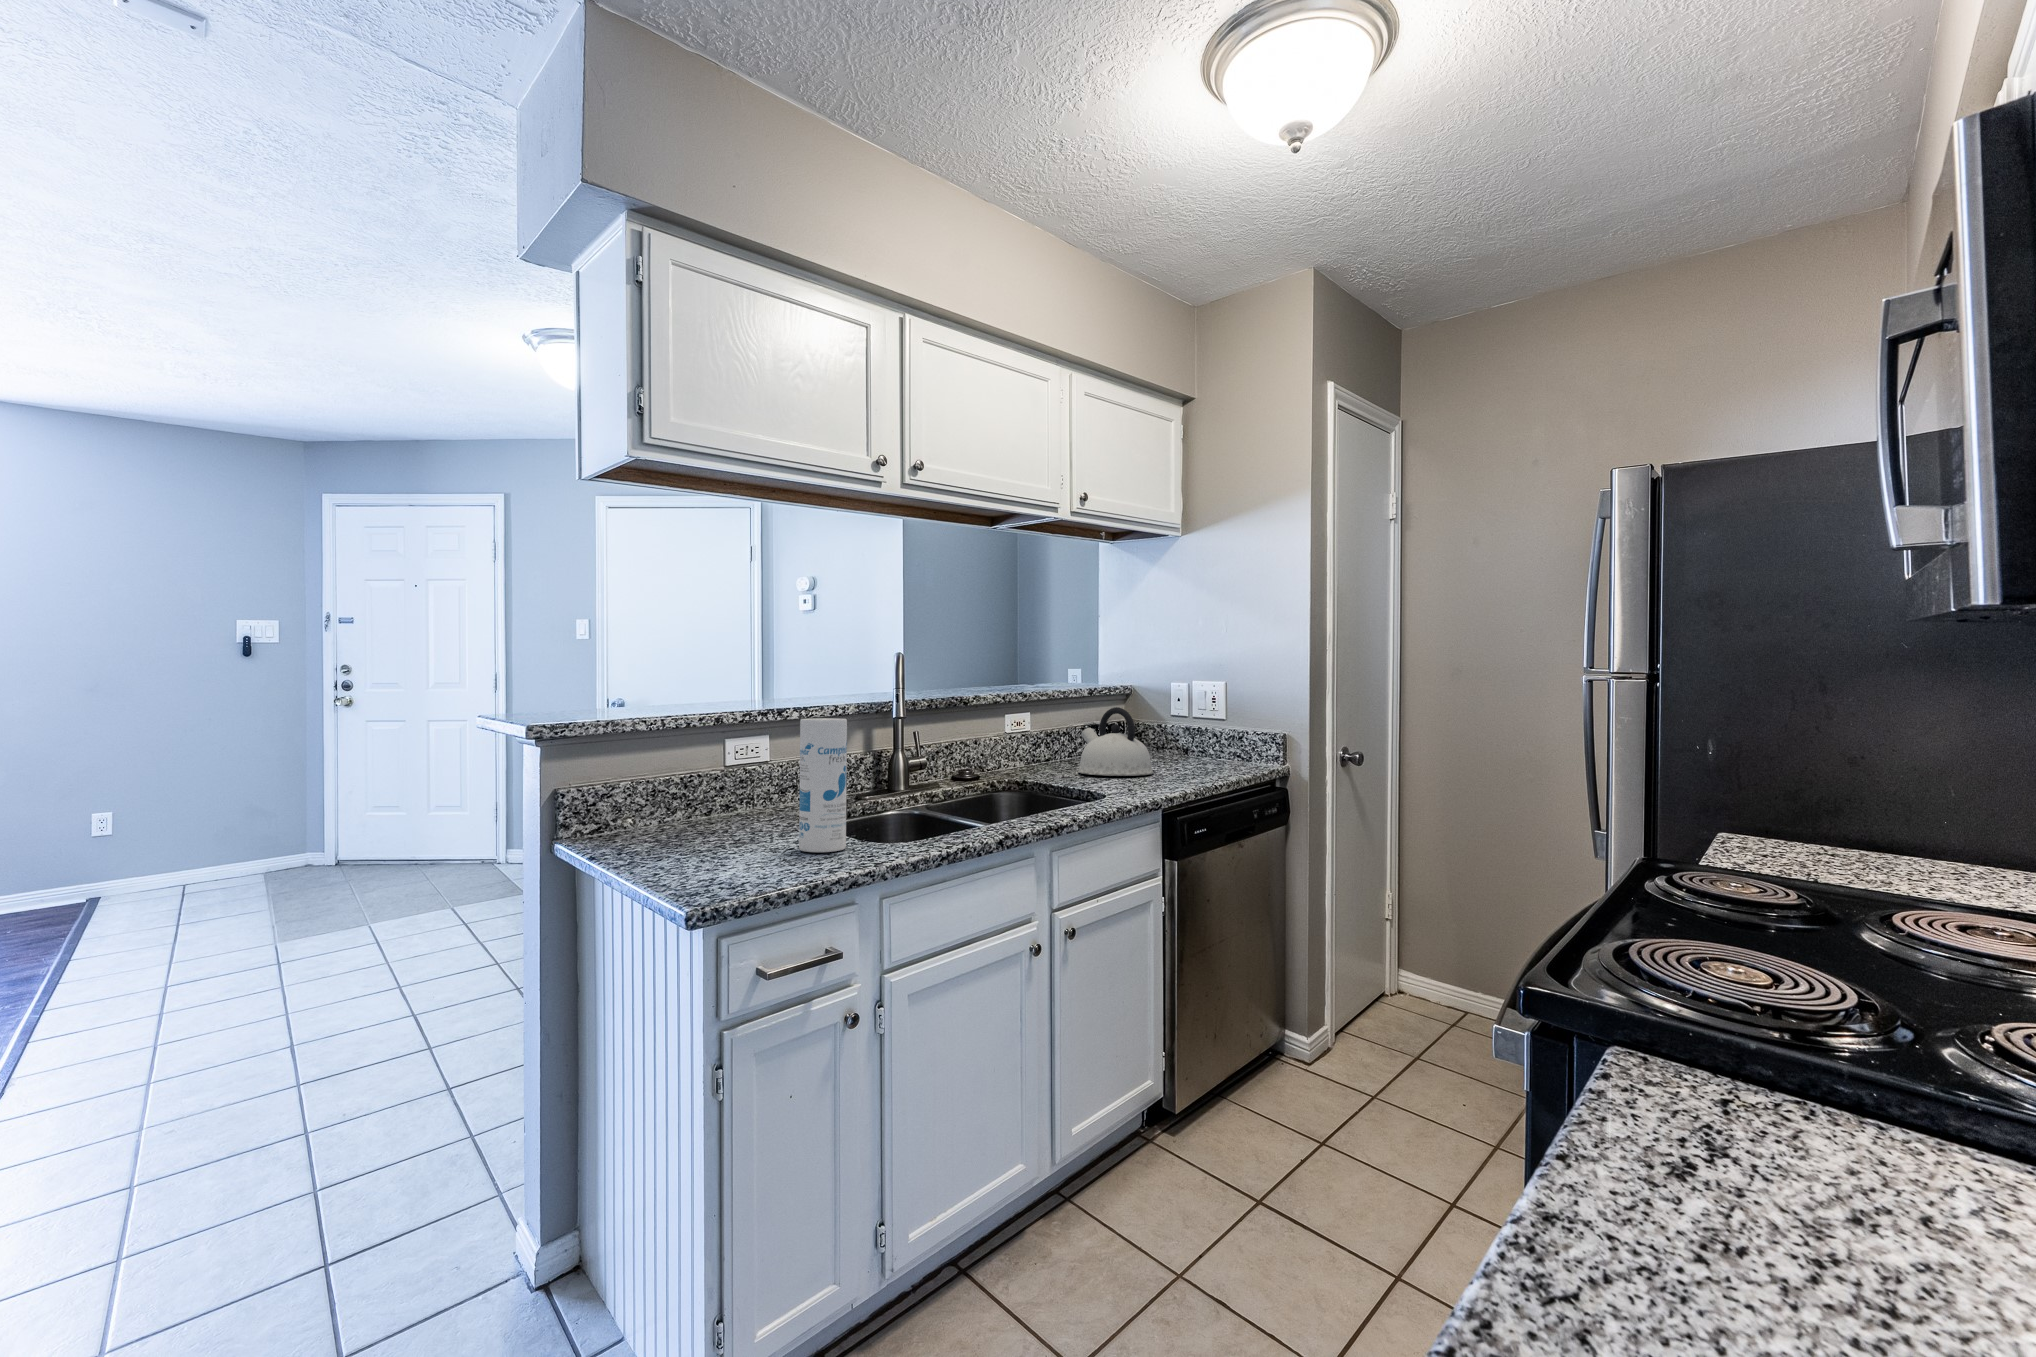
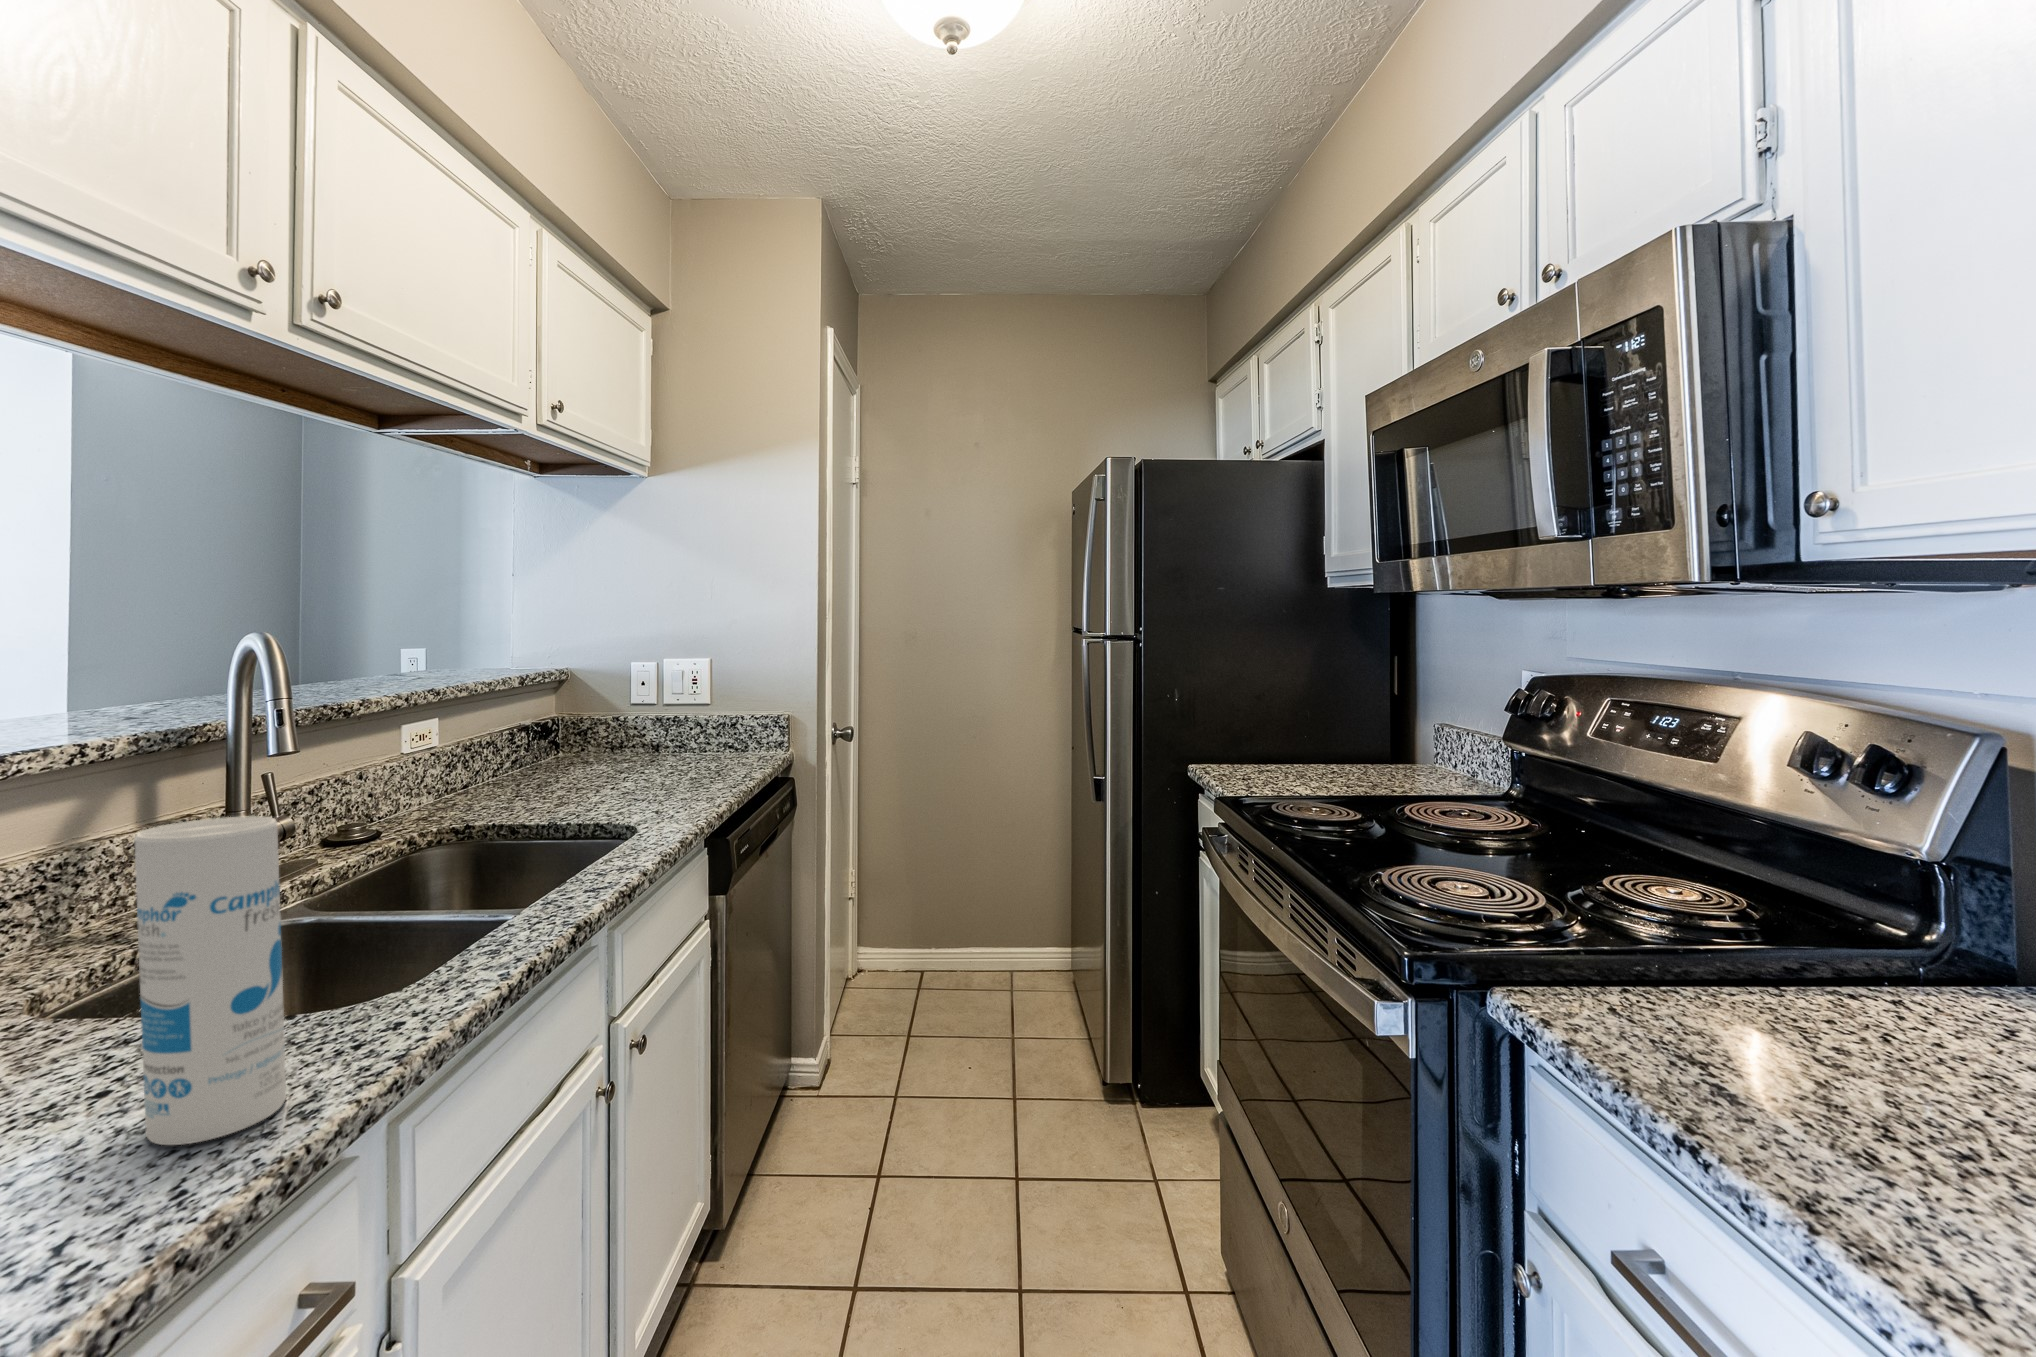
kettle: present [1078,707,1154,776] -> none [536,705,653,802]

